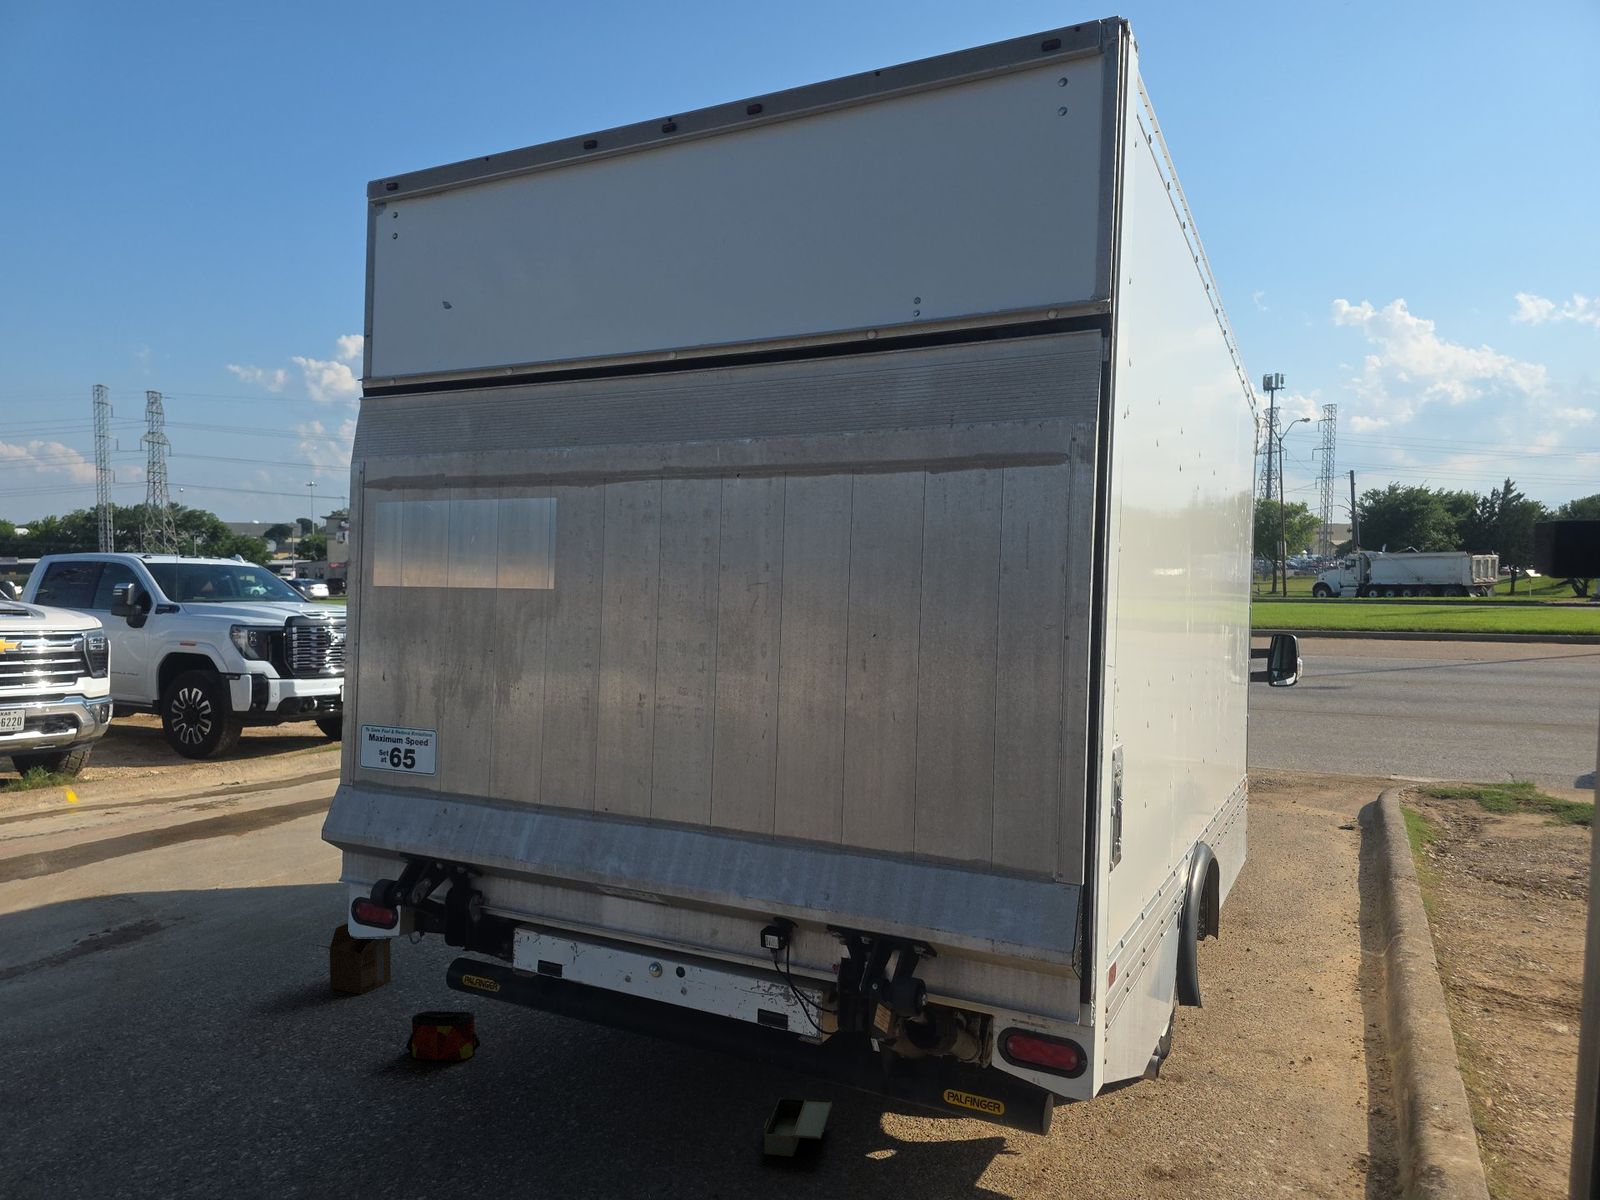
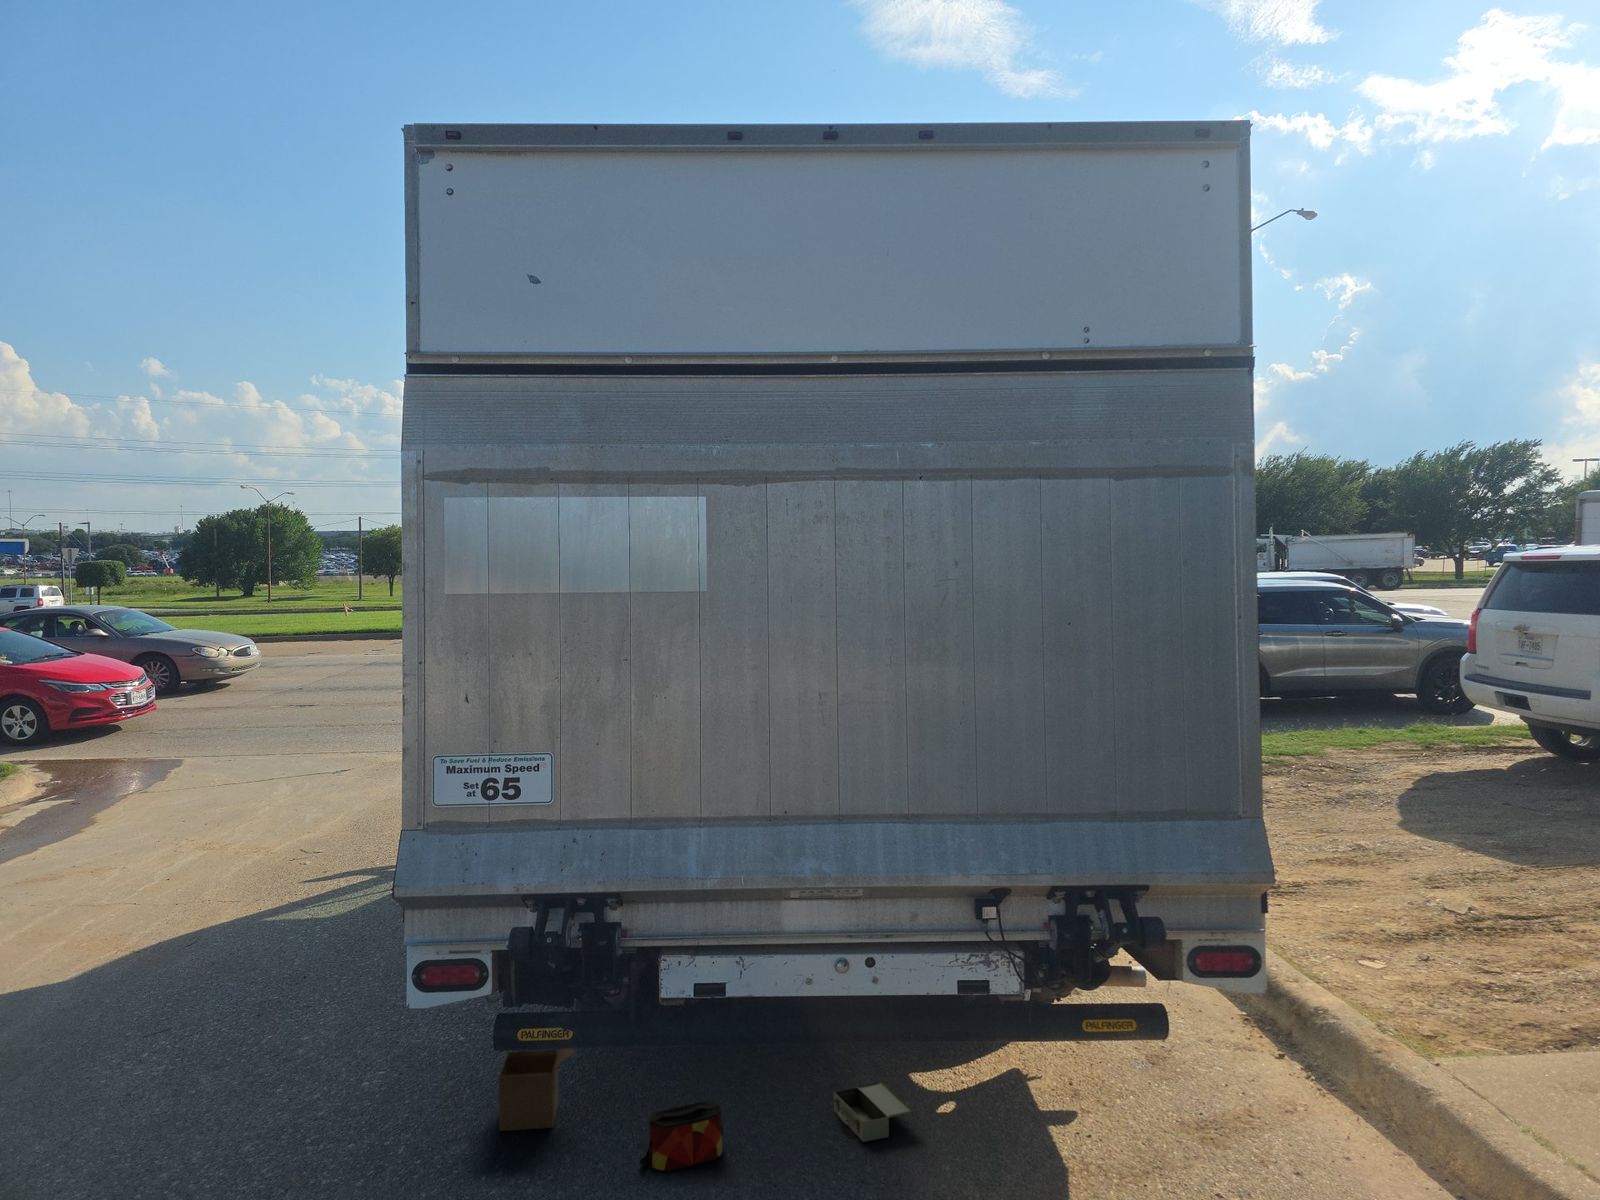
cardboard box: present [317,923,392,994] -> present [496,1049,574,1131]
bag: present [406,1011,480,1062] -> present [640,1101,723,1172]

